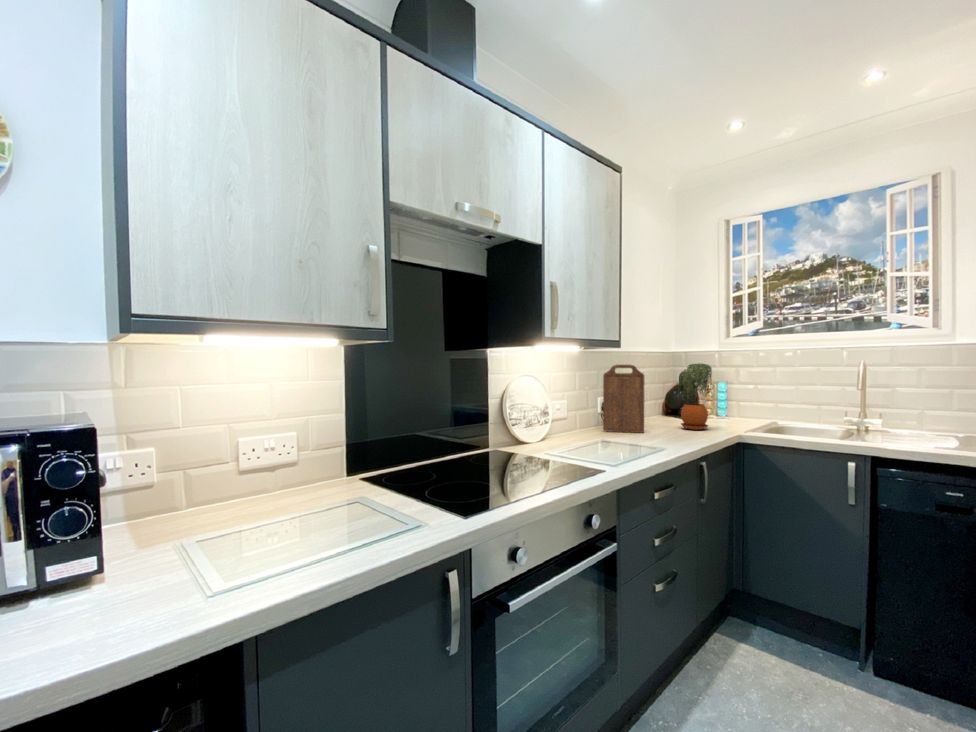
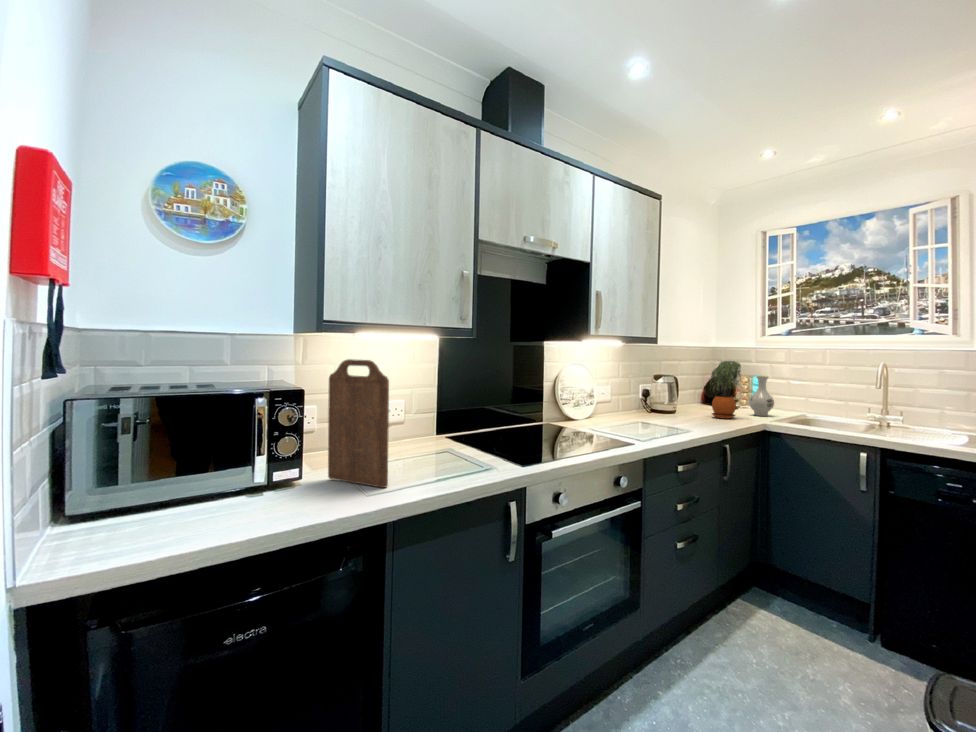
cutting board: present [603,365,644,433] -> present [328,359,389,488]
vase: none [719,380,747,425] -> present [749,376,774,416]

